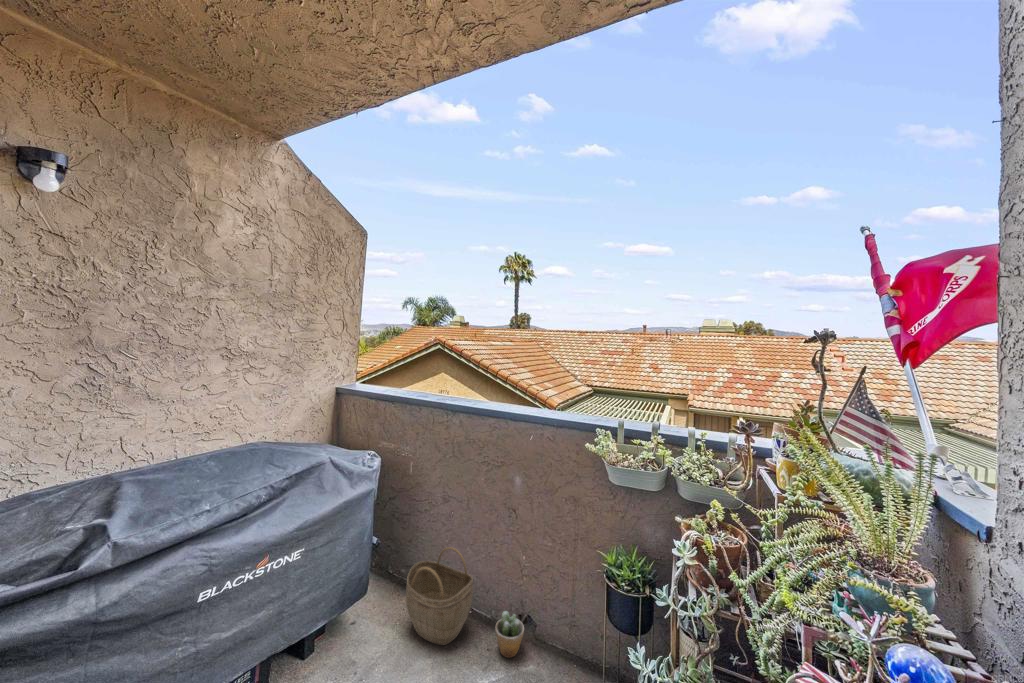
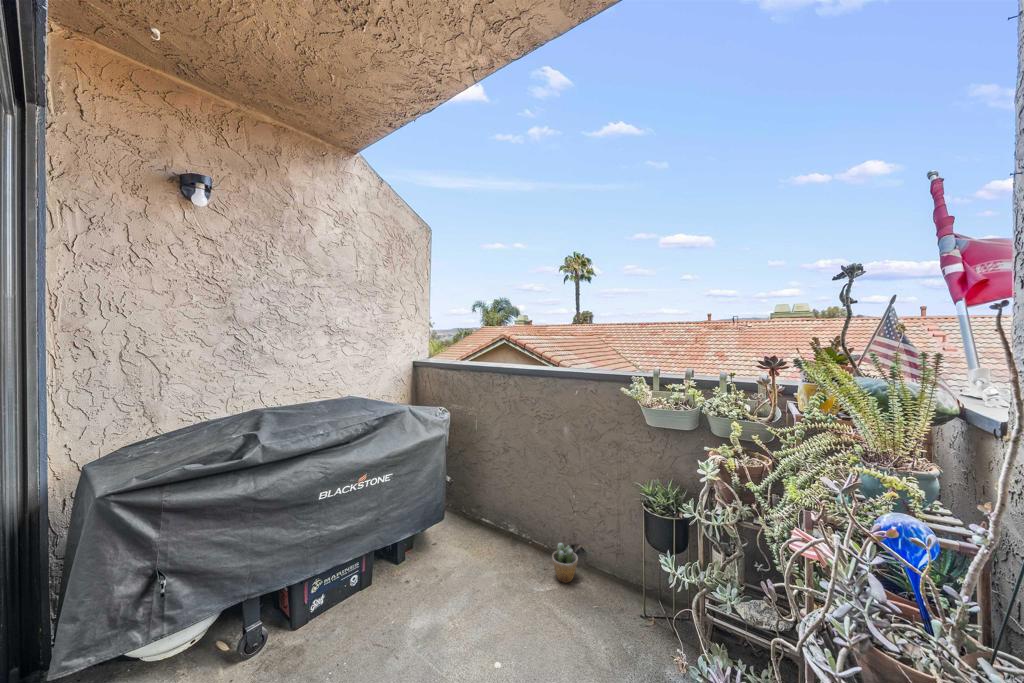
woven basket: present [406,547,473,645] -> none [475,490,532,571]

